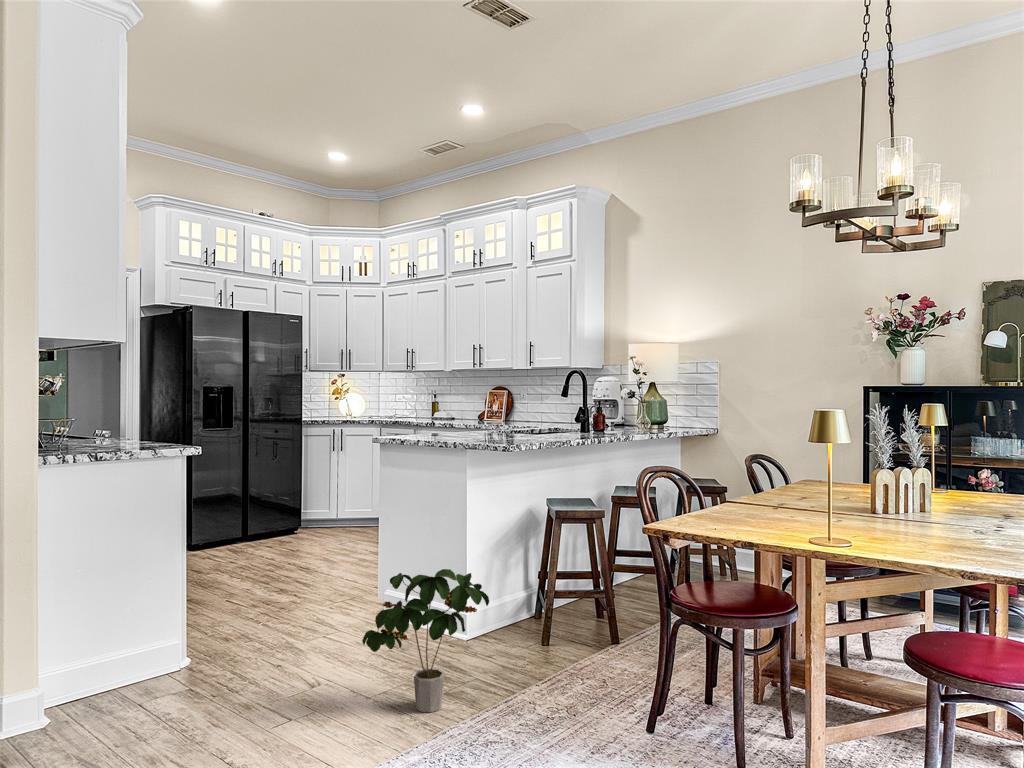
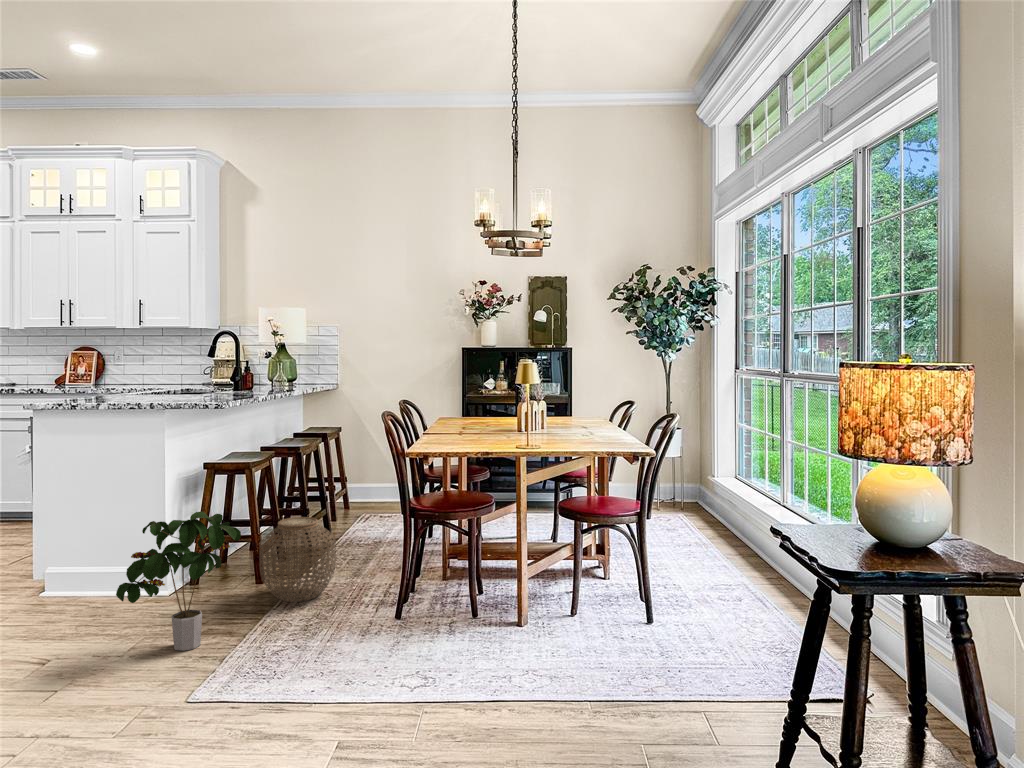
woven basket: none [532,587,615,686] -> present [260,517,336,602]

